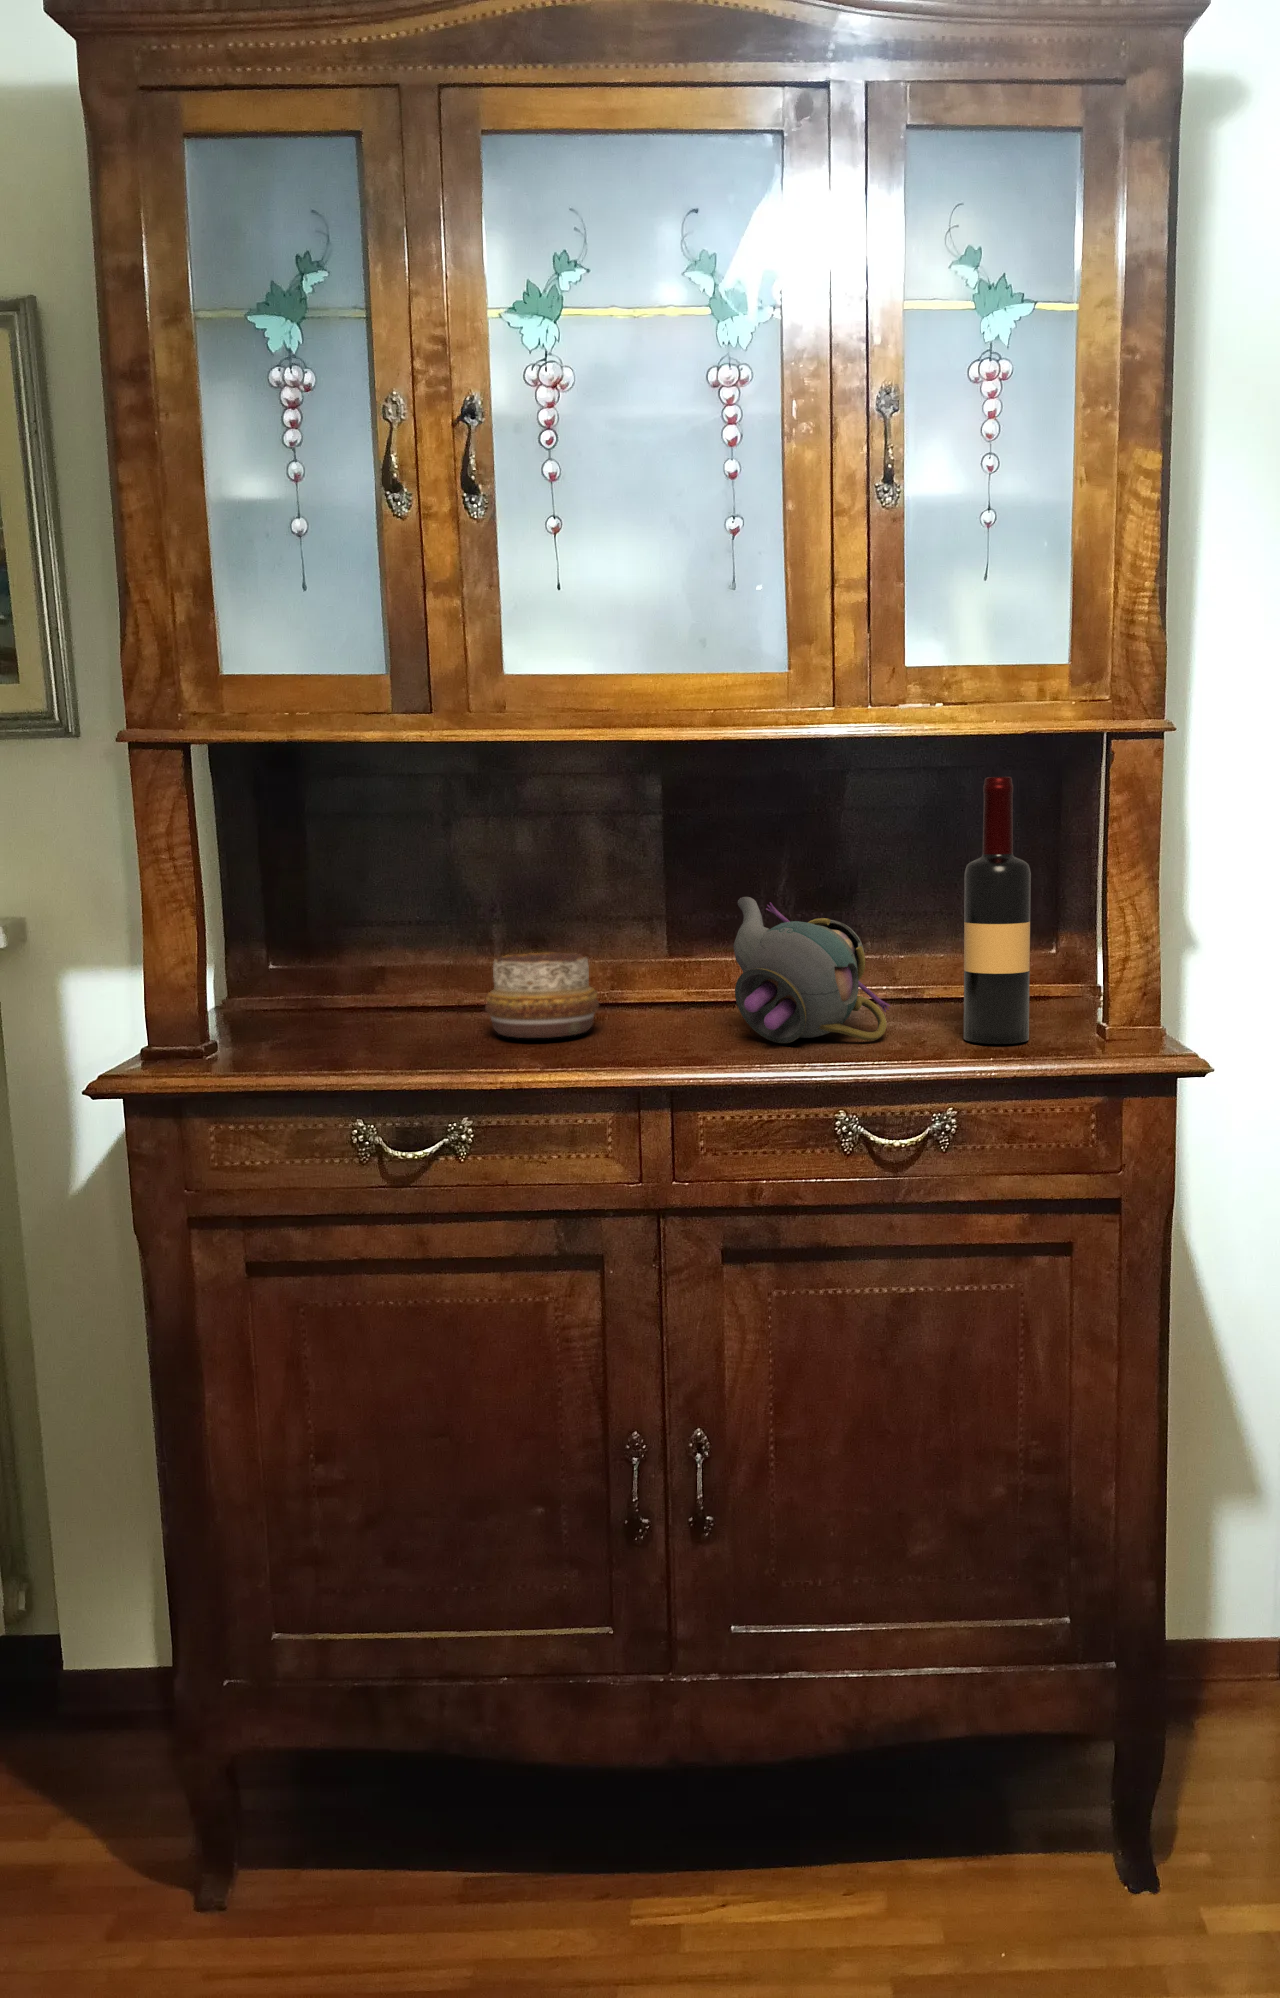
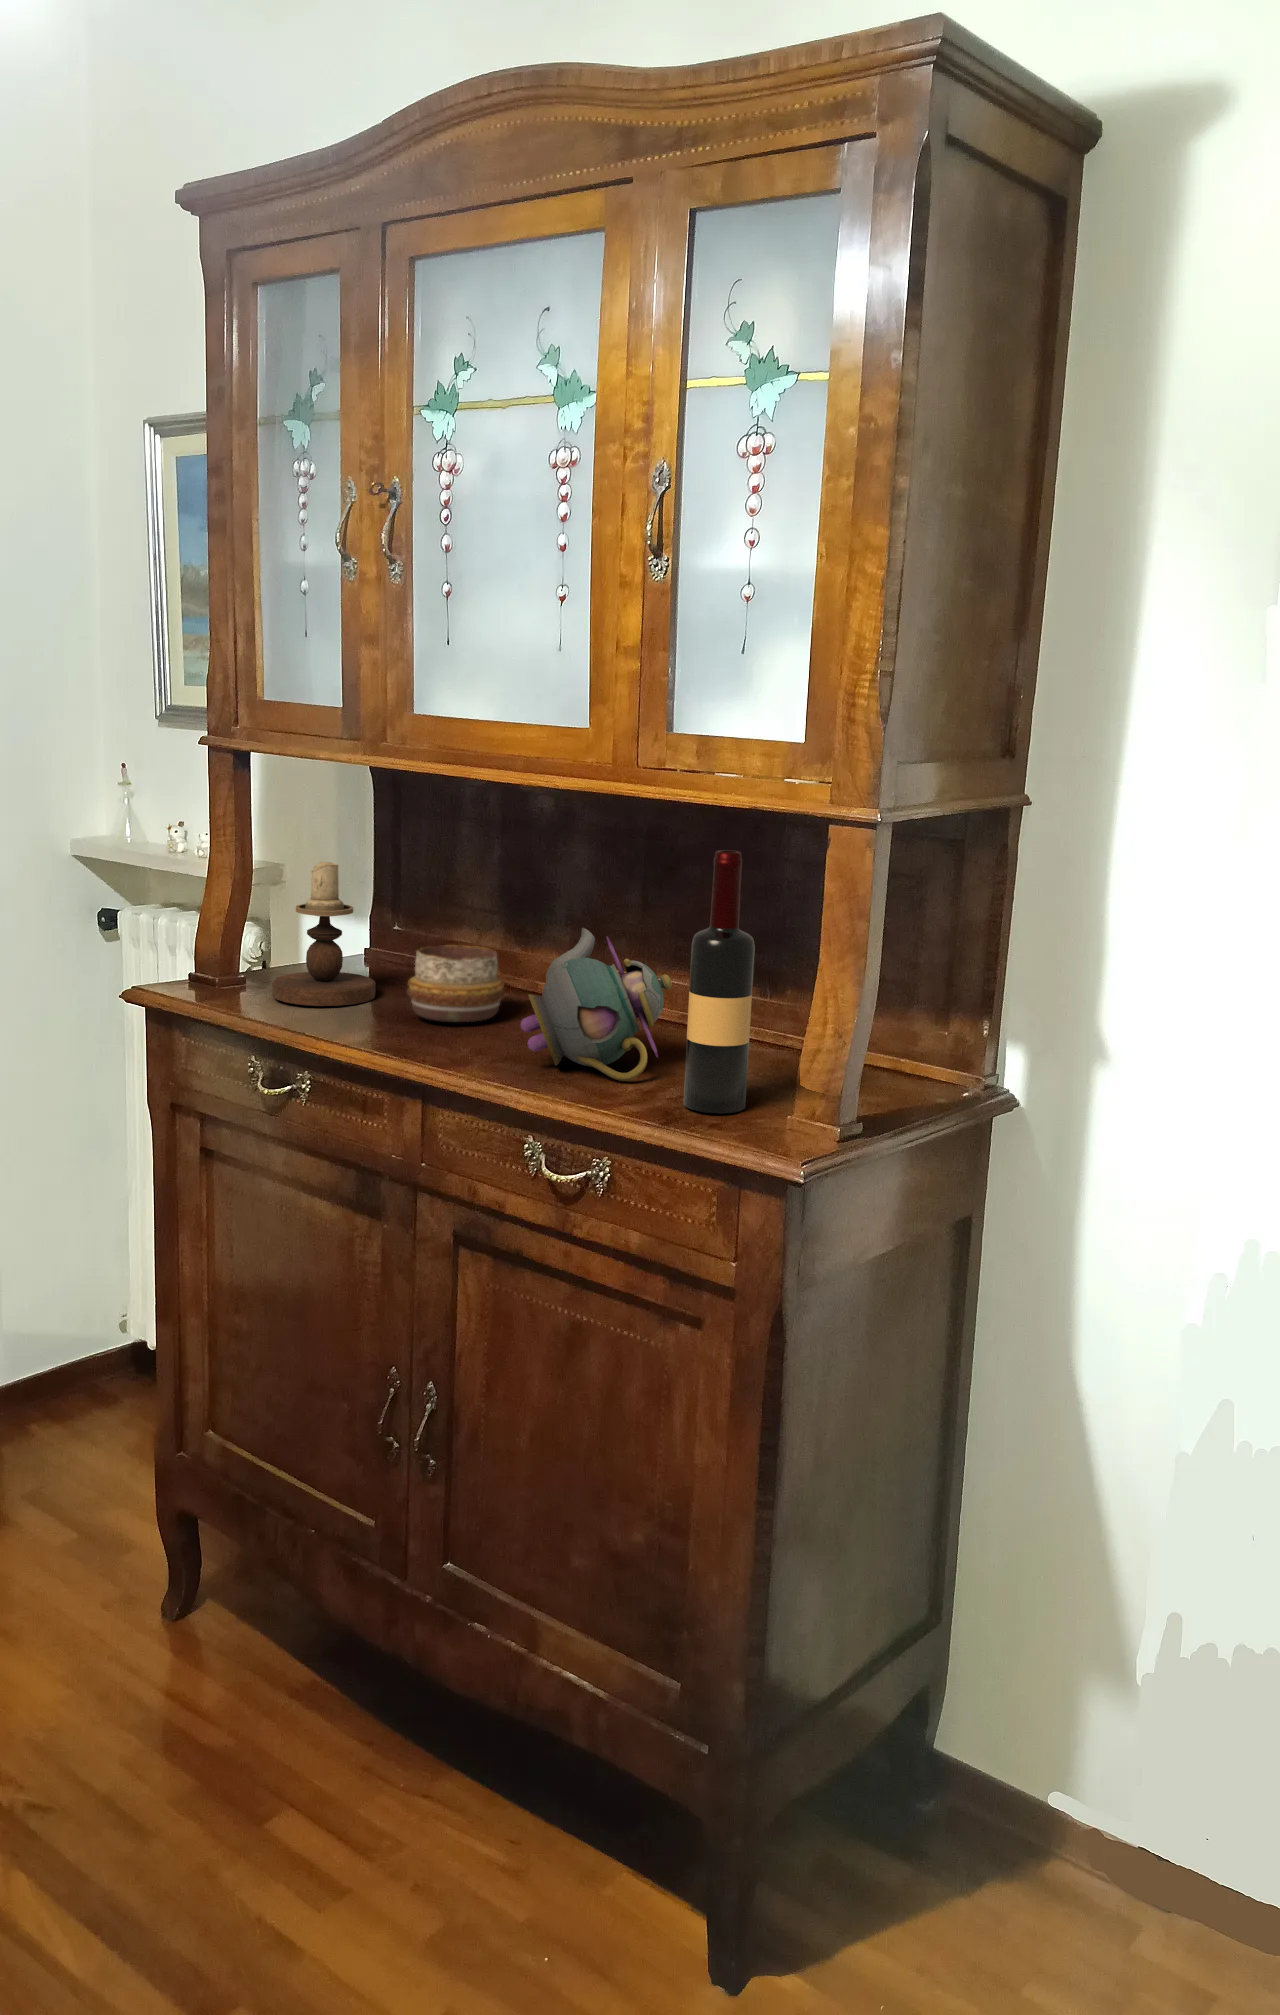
candlestick: none [276,879,406,1057] -> present [272,862,375,1006]

